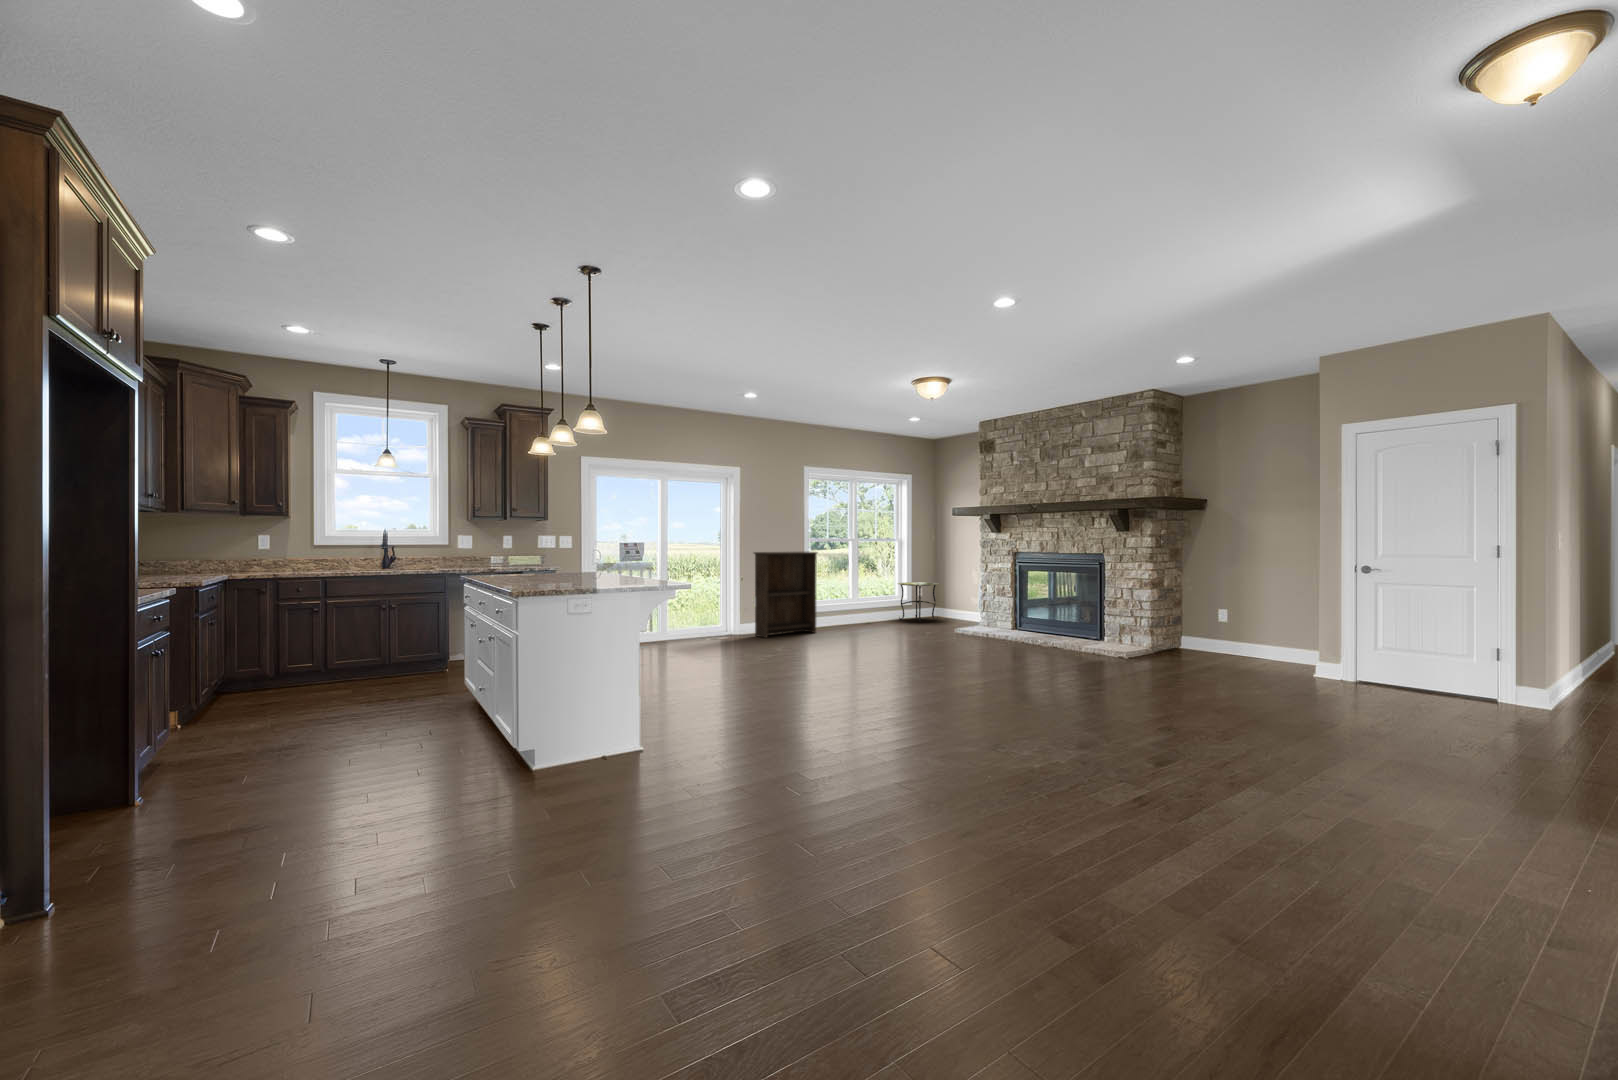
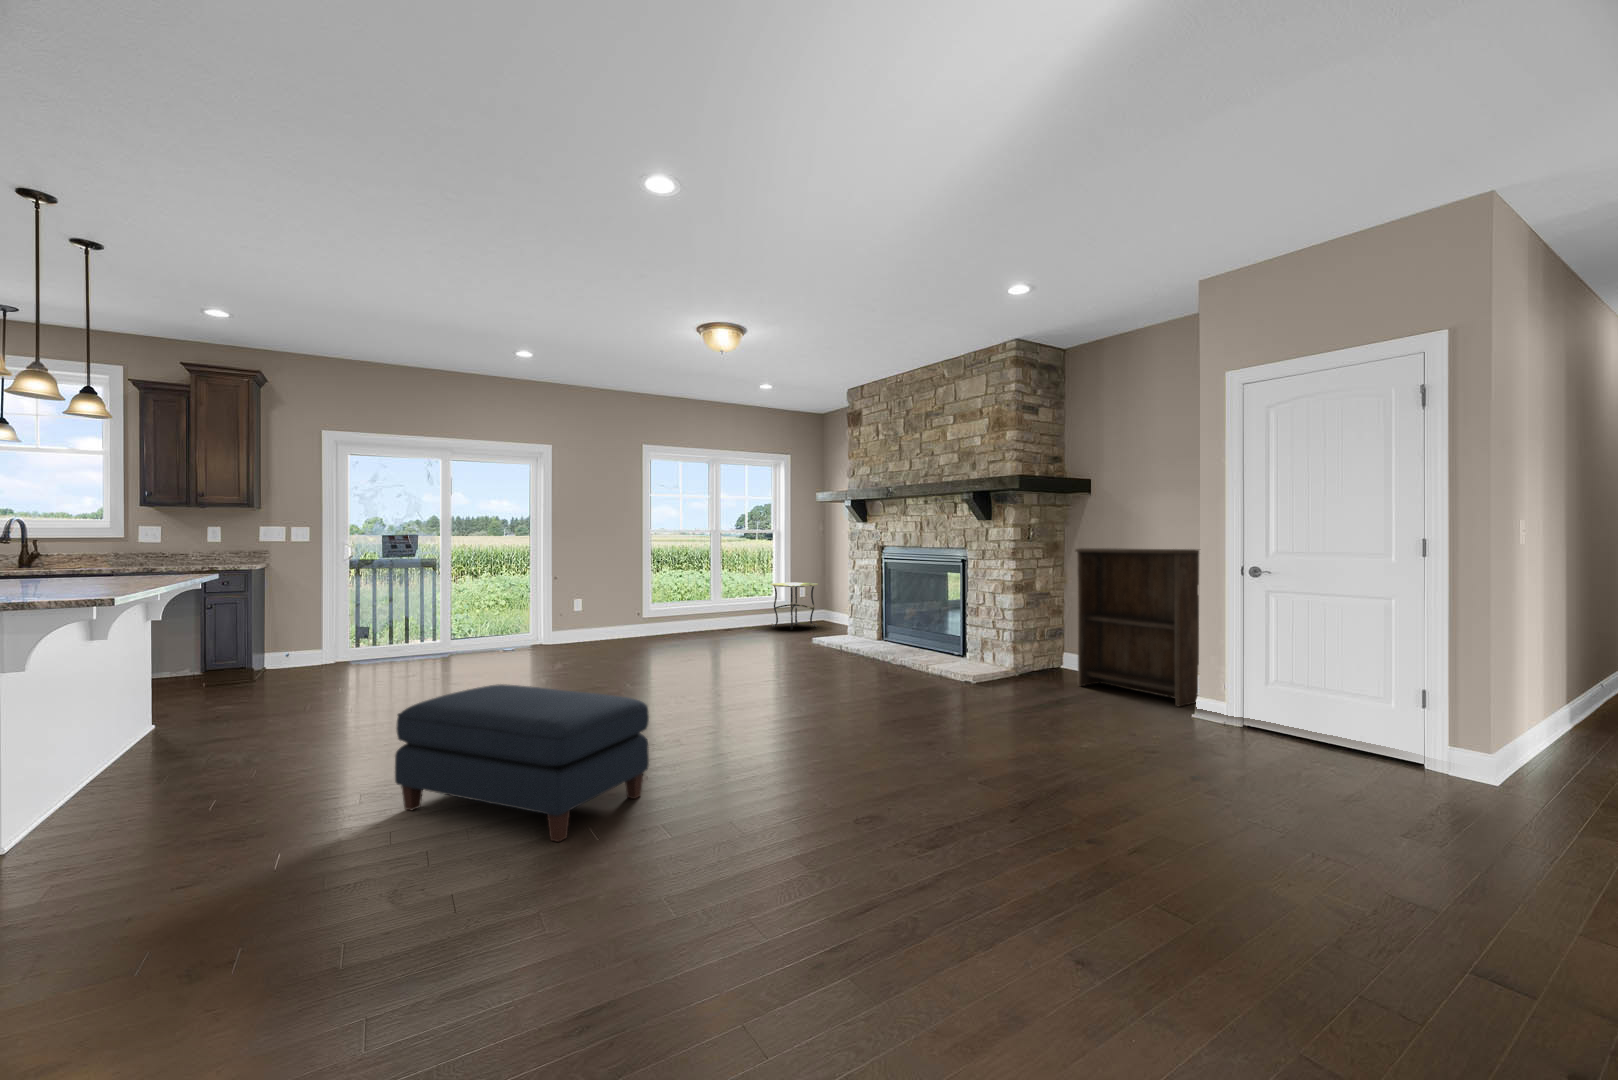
bookshelf: present [754,552,817,638] -> present [1075,548,1199,706]
ottoman: none [862,649,1015,742] -> present [395,684,649,842]

